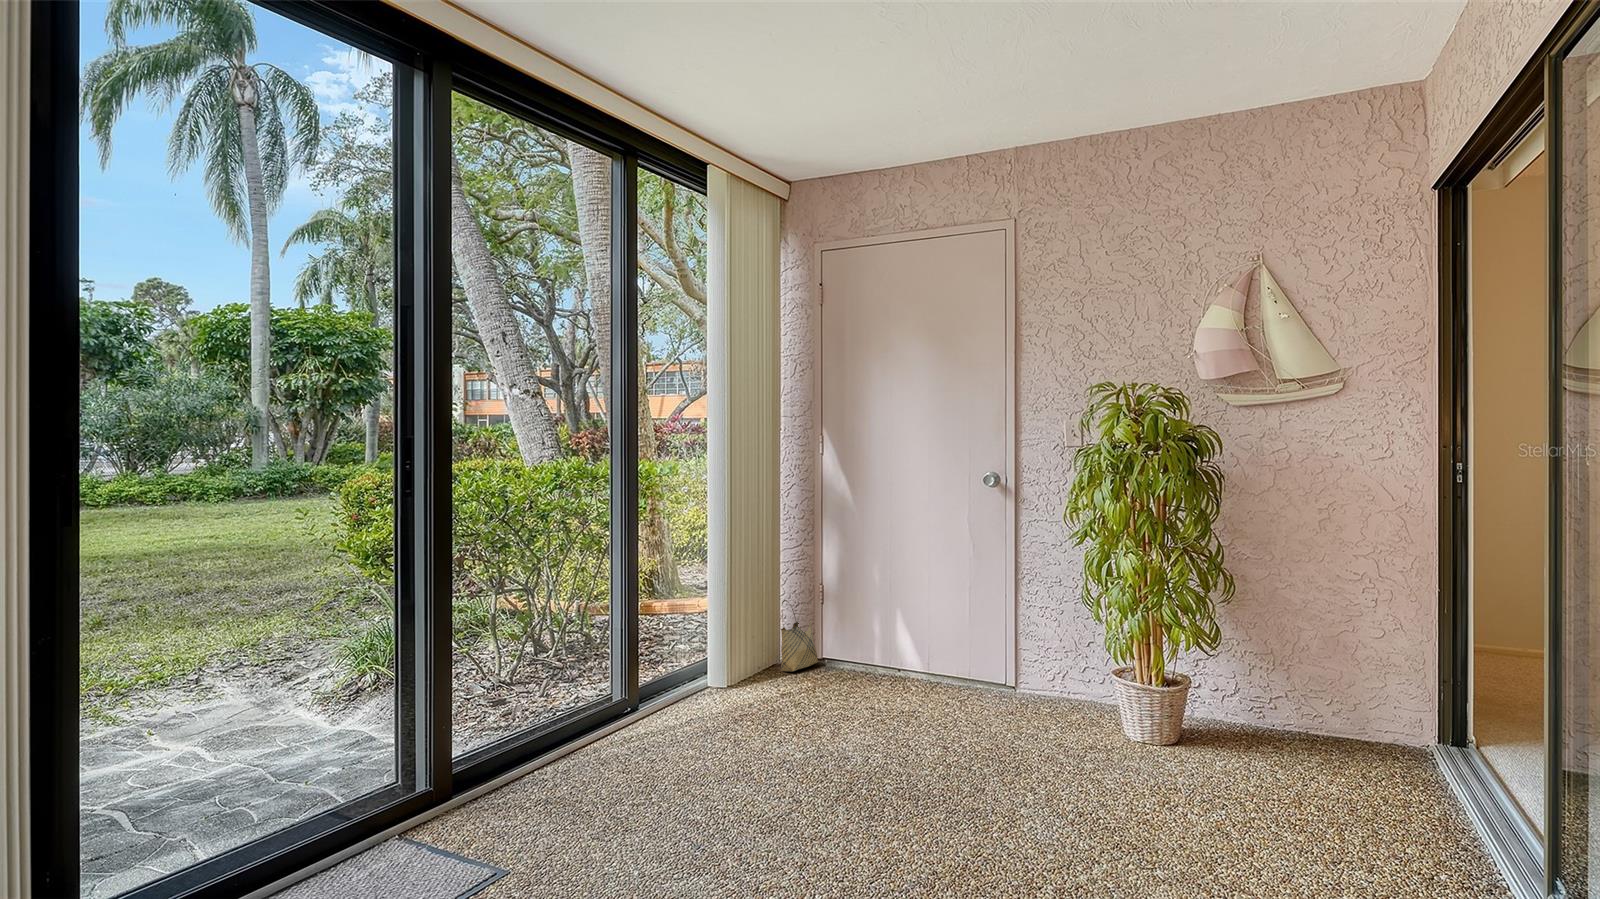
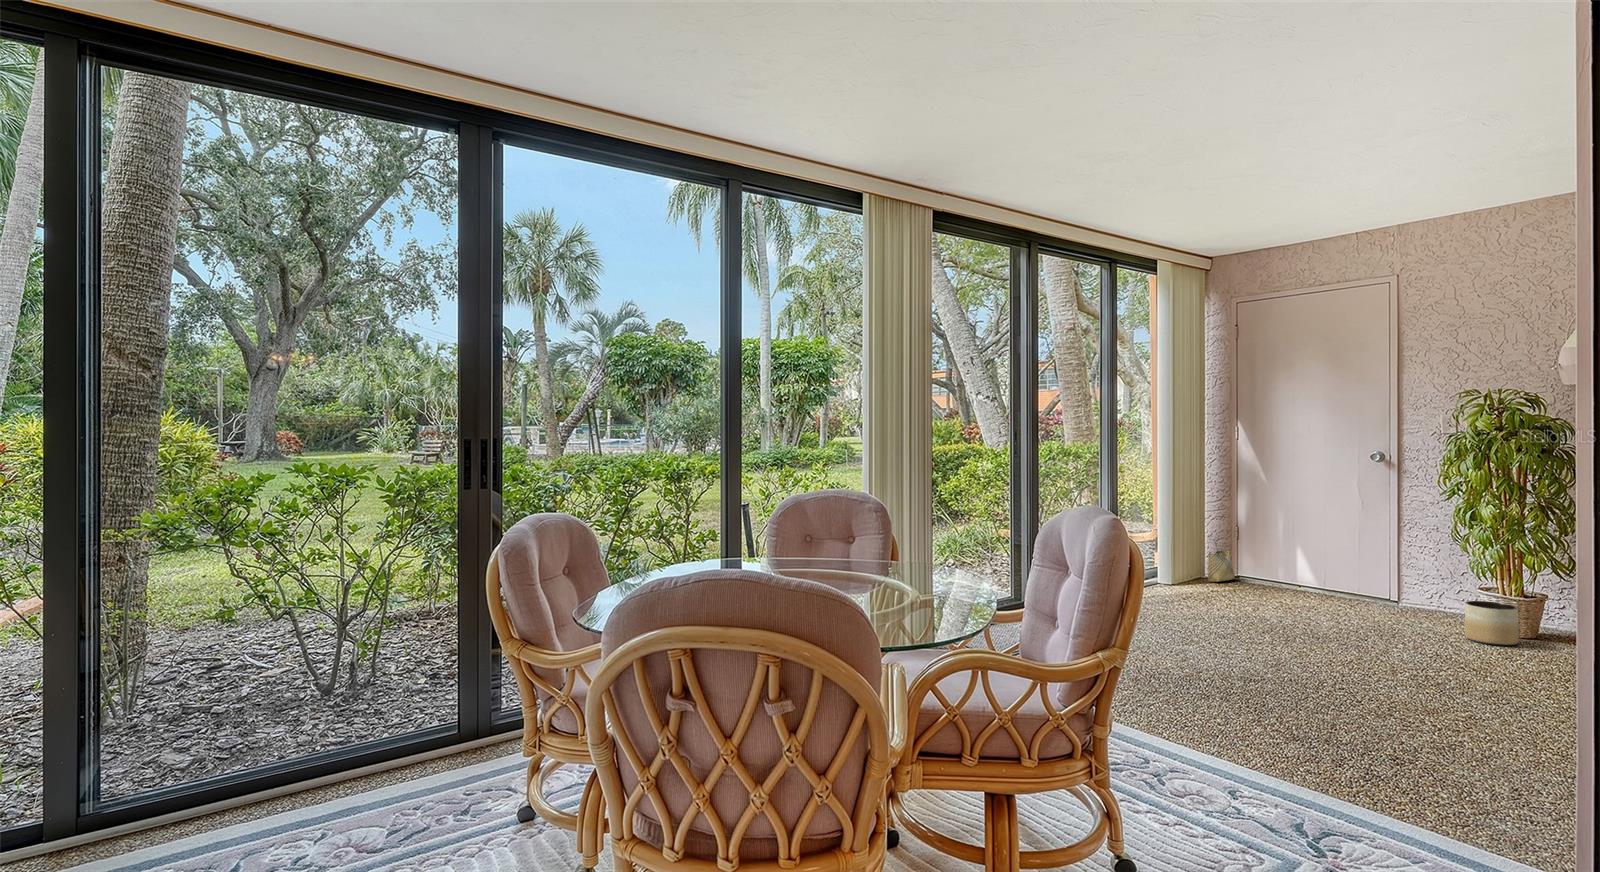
planter: none [1102,697,1166,768] -> present [1465,601,1519,646]

